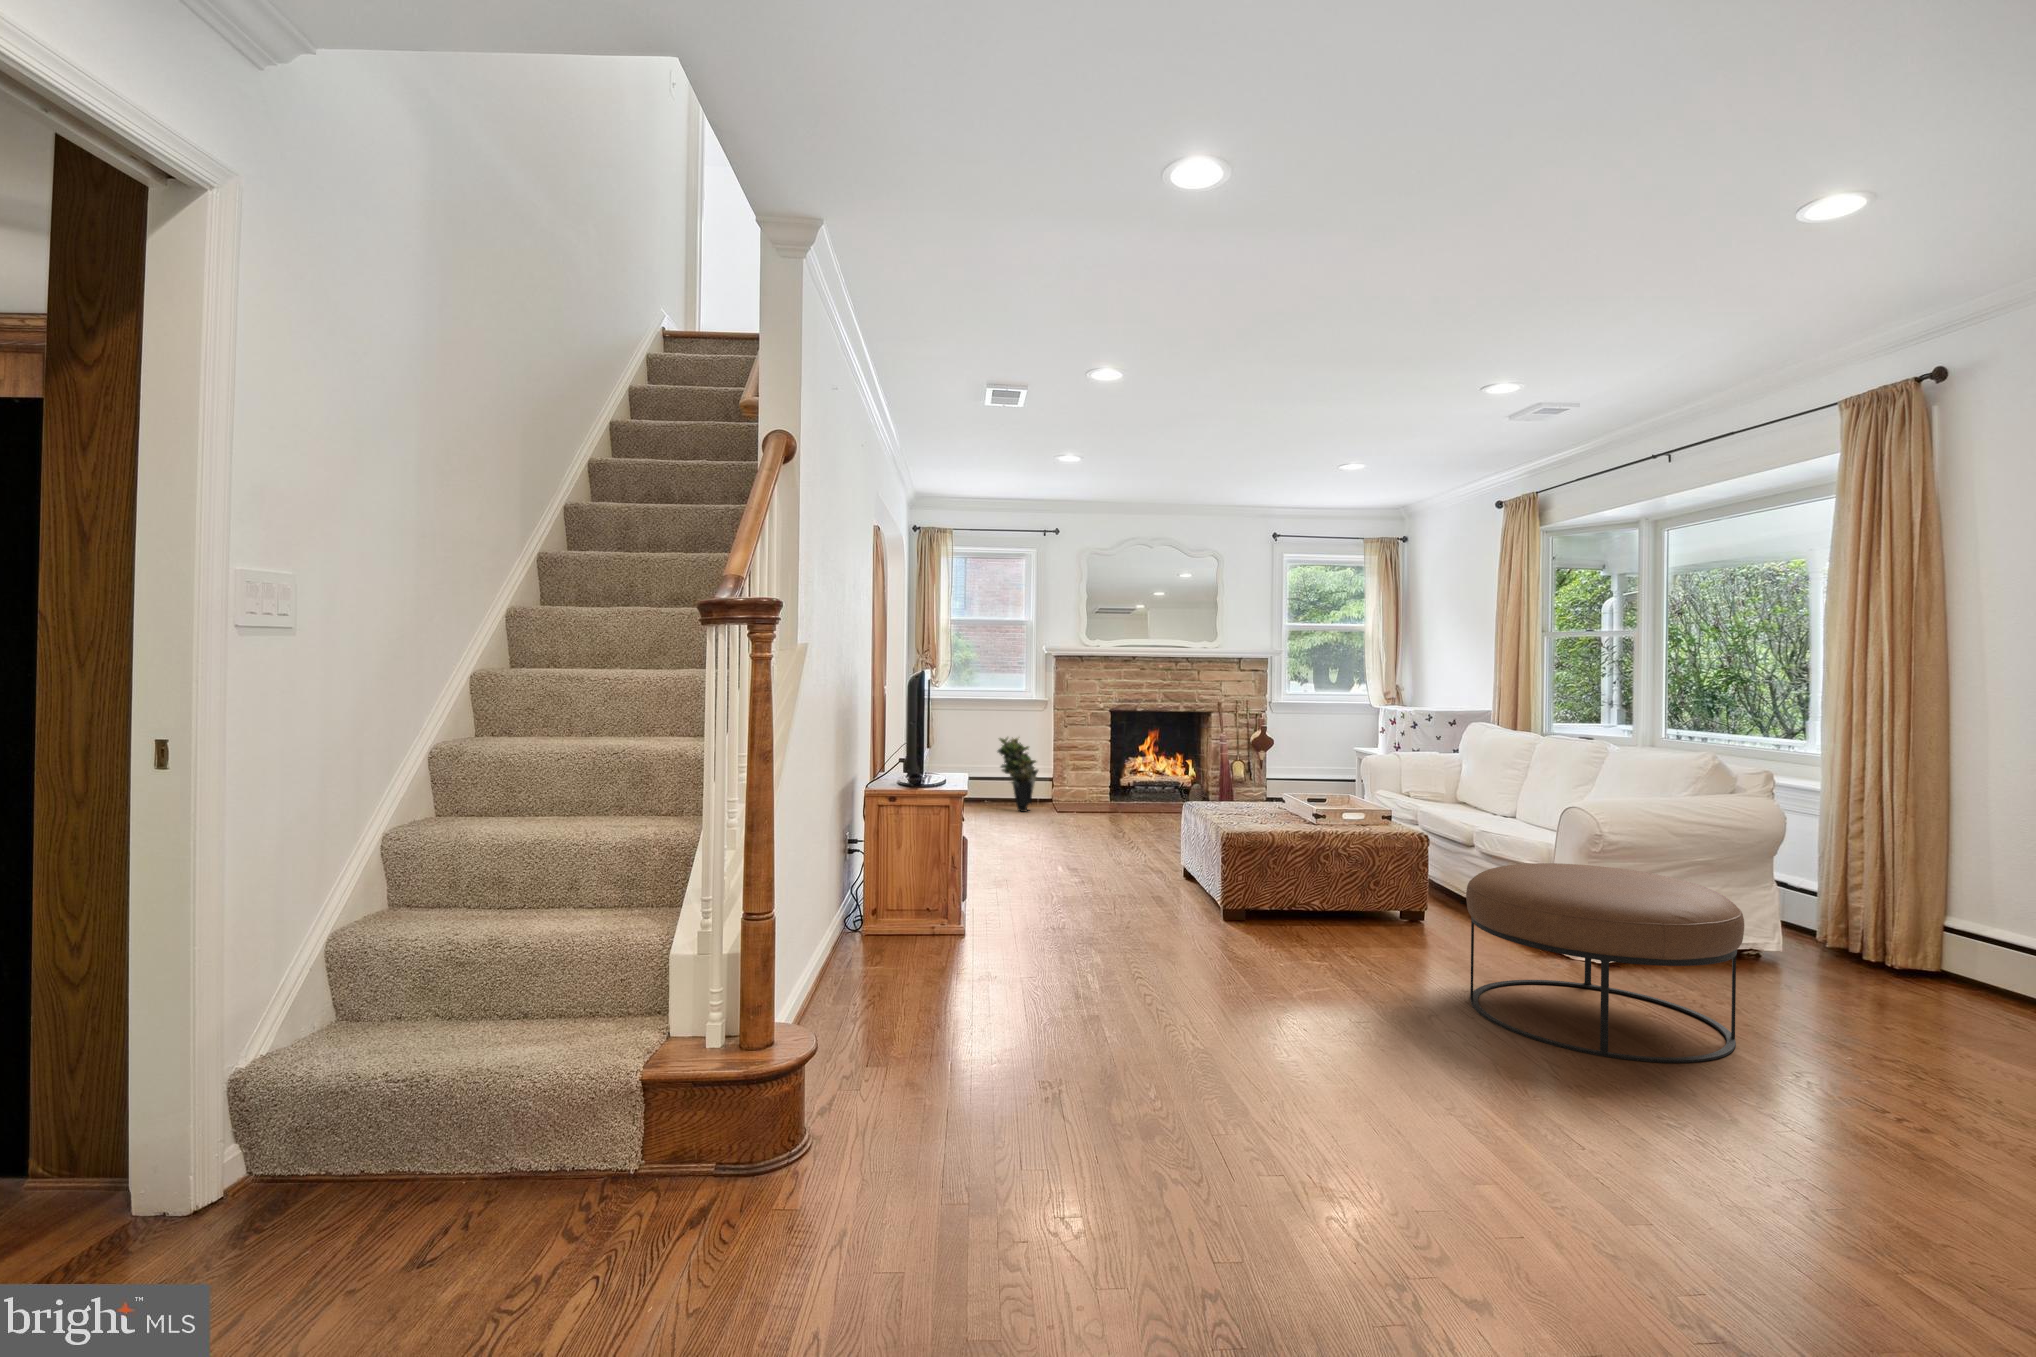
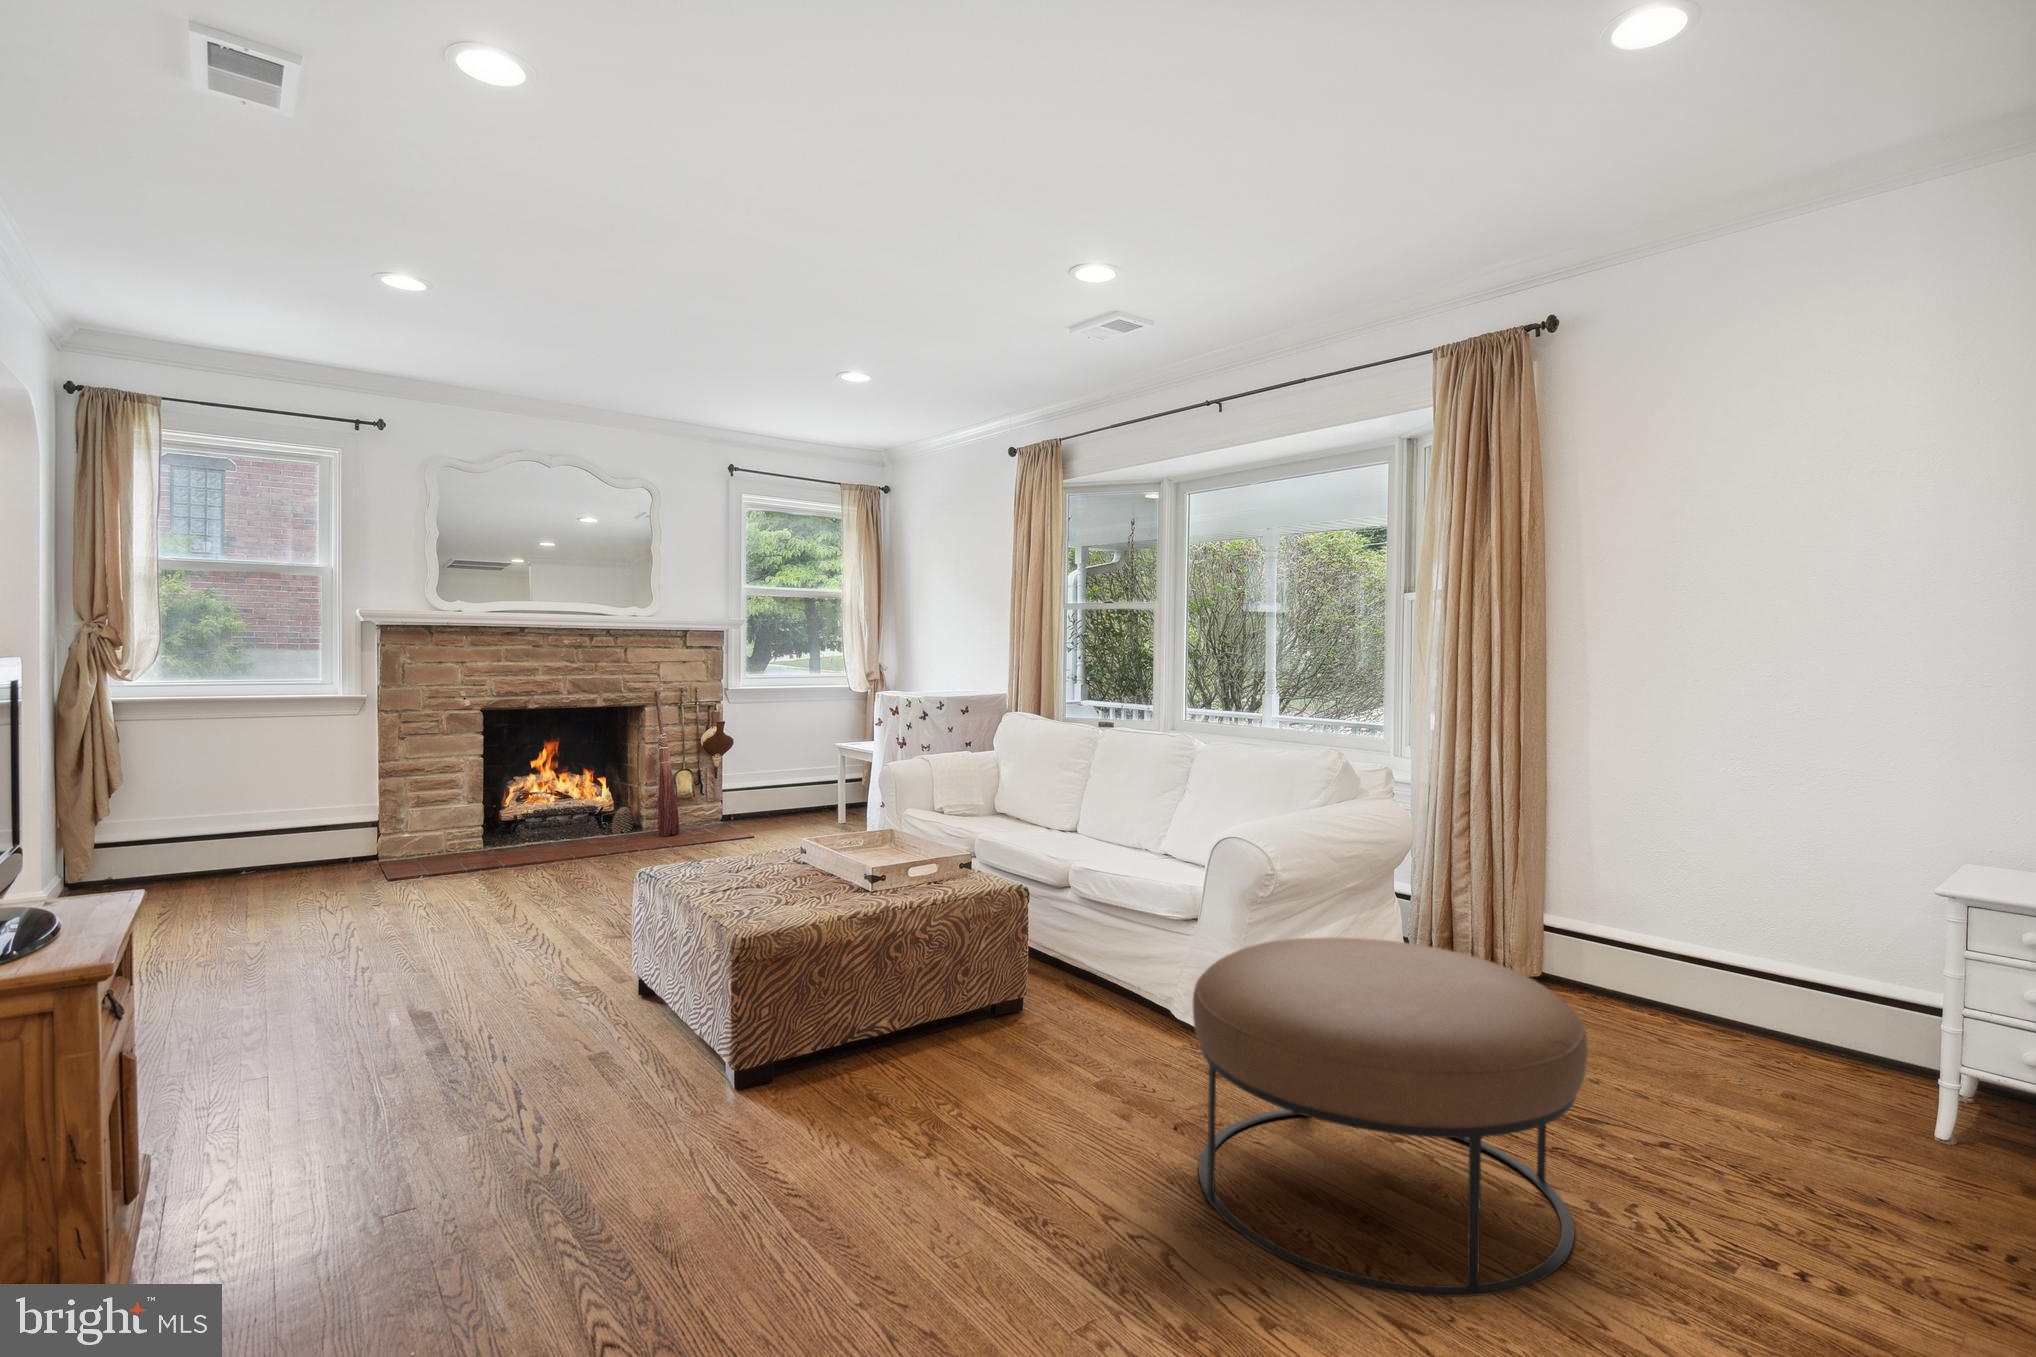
potted plant: present [998,738,1038,812] -> none [265,756,354,884]

